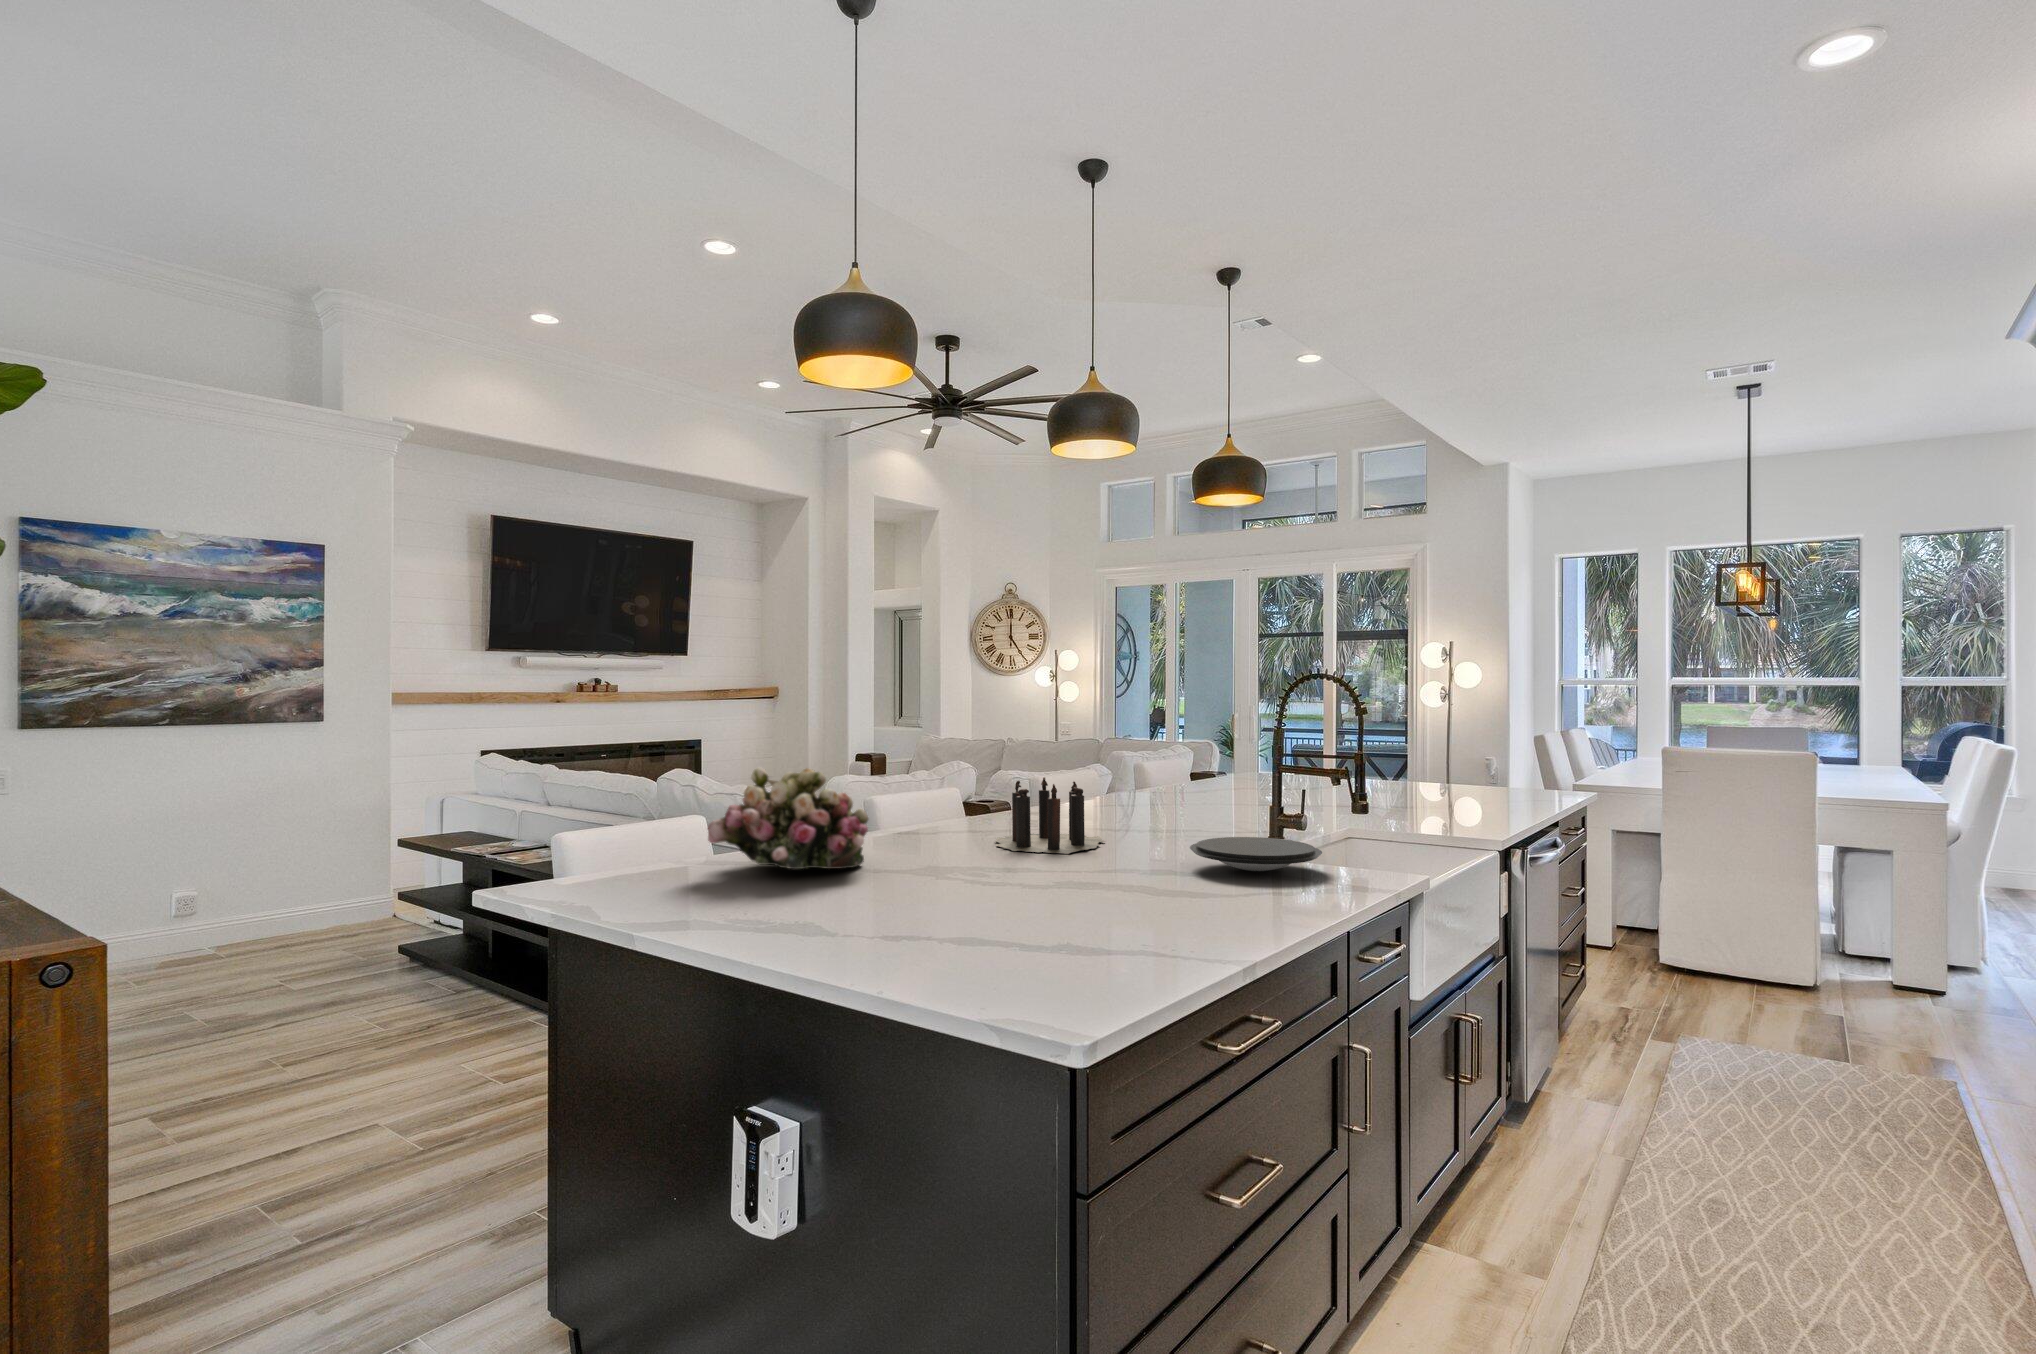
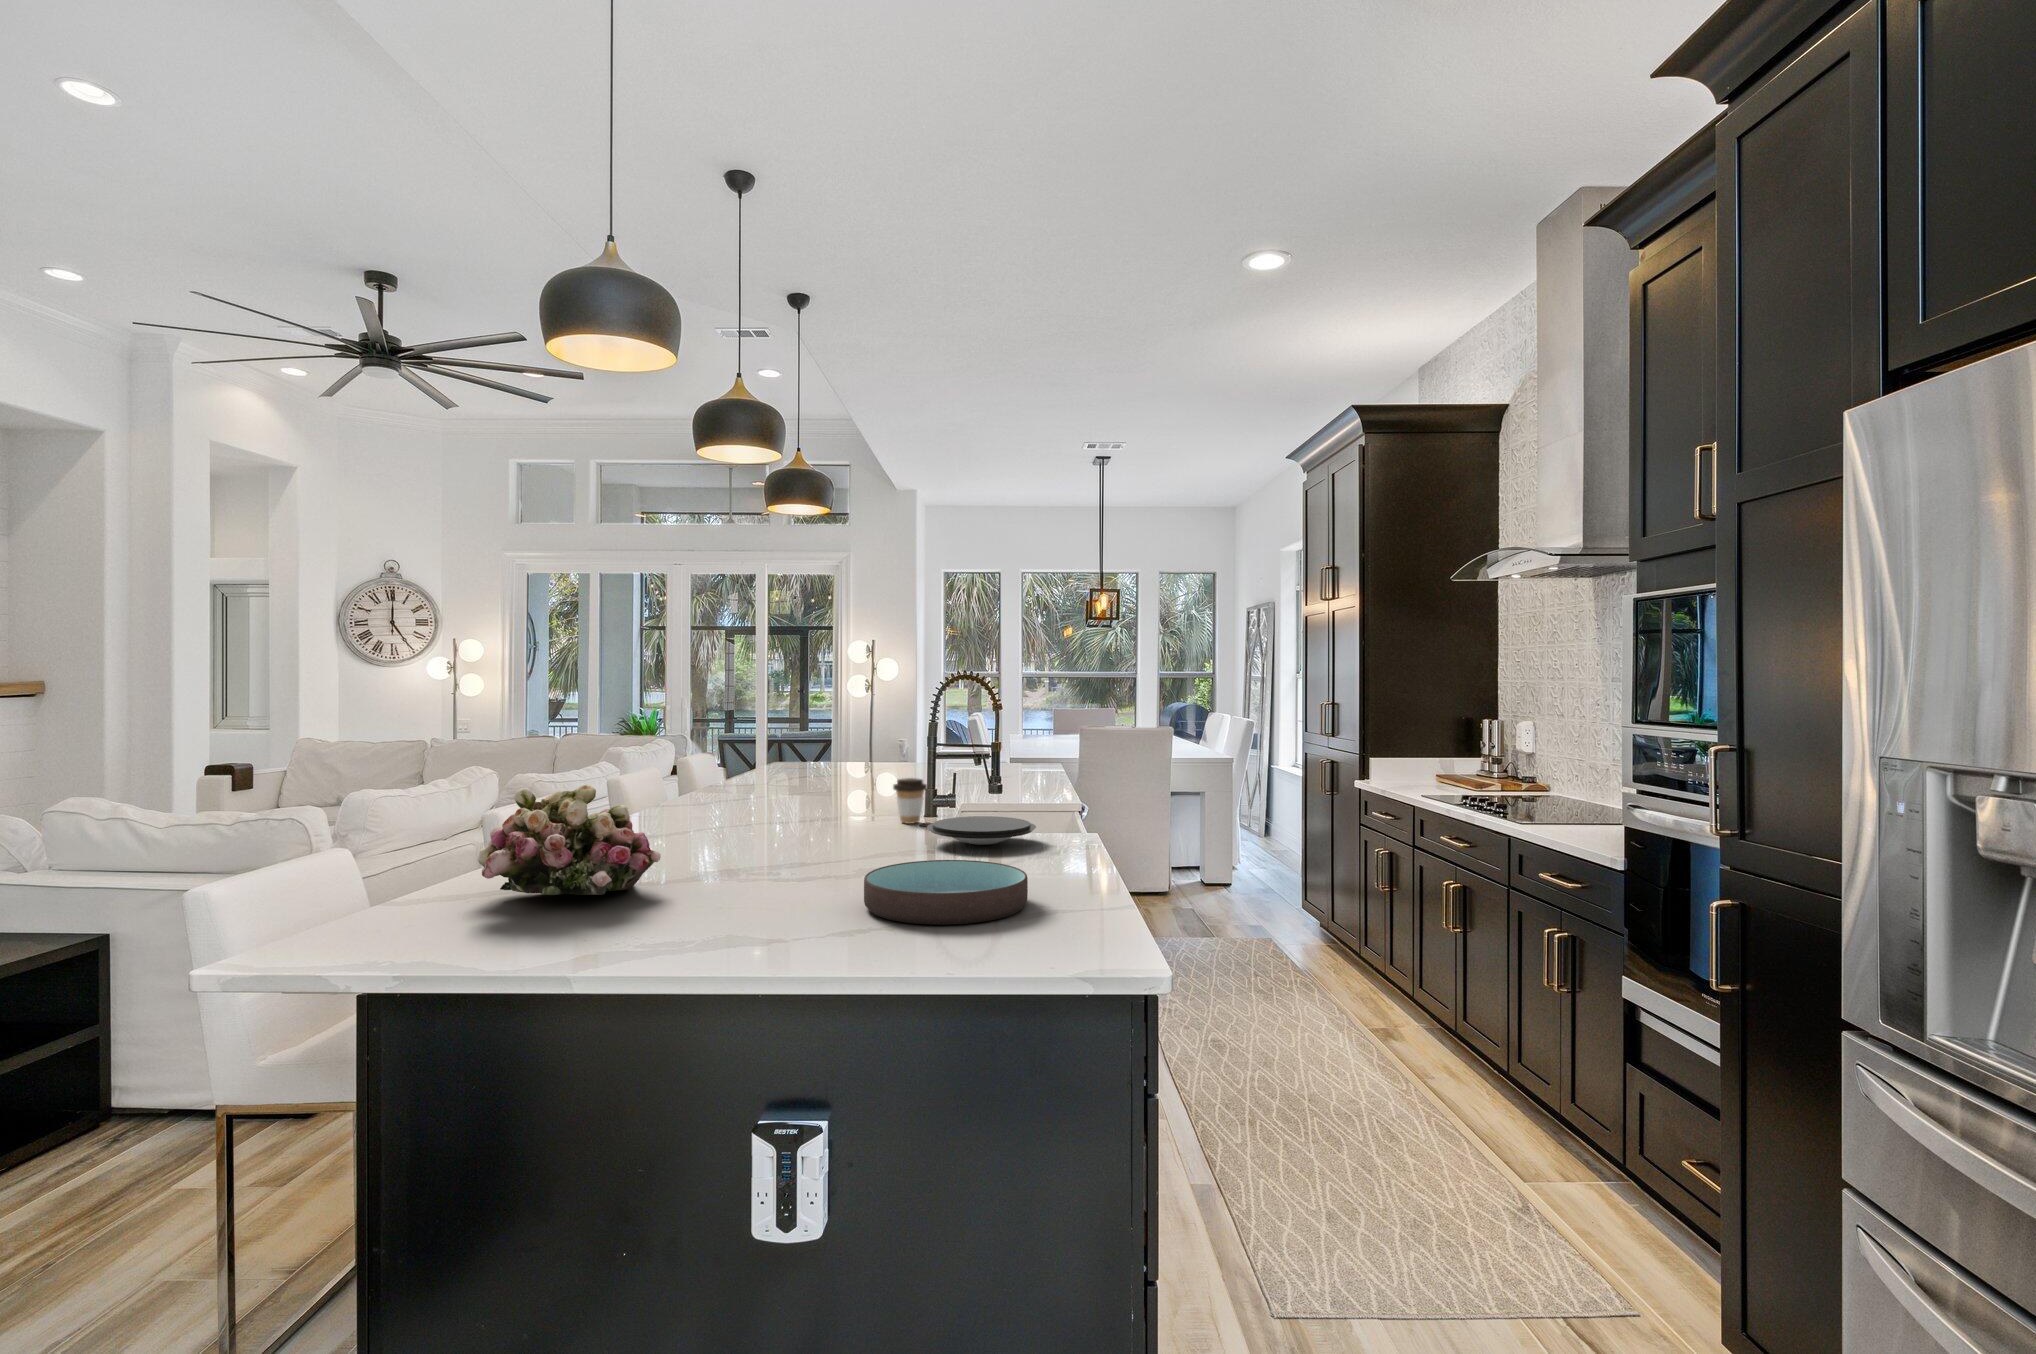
candle: present [996,777,1105,854] -> none [701,778,847,852]
coffee cup: none [1215,790,1251,842] -> present [893,778,927,824]
bowl: none [971,874,1156,947] -> present [864,860,1028,925]

